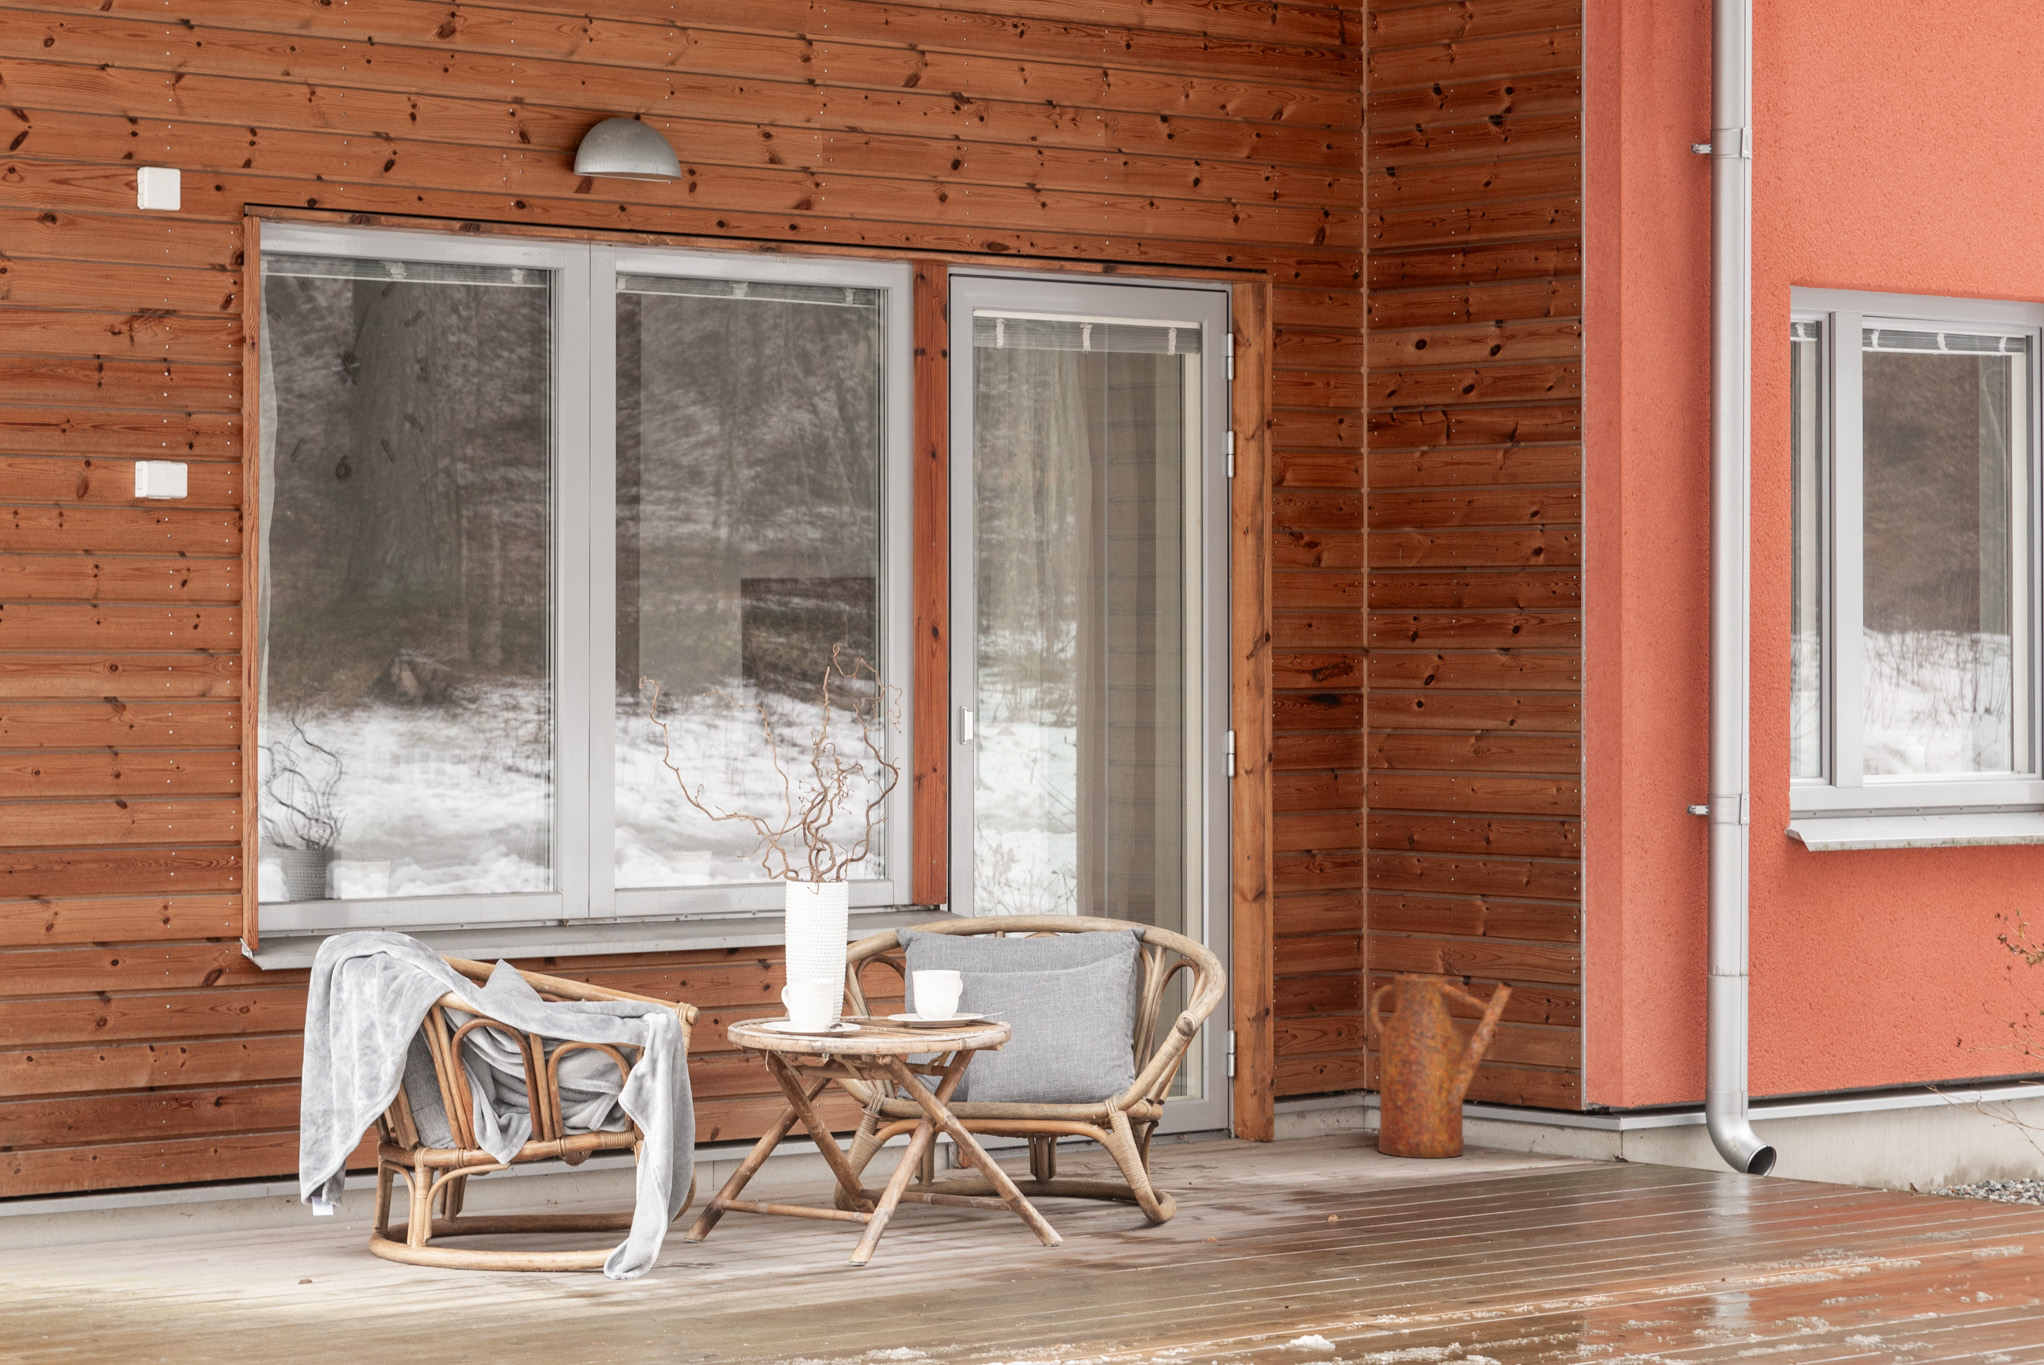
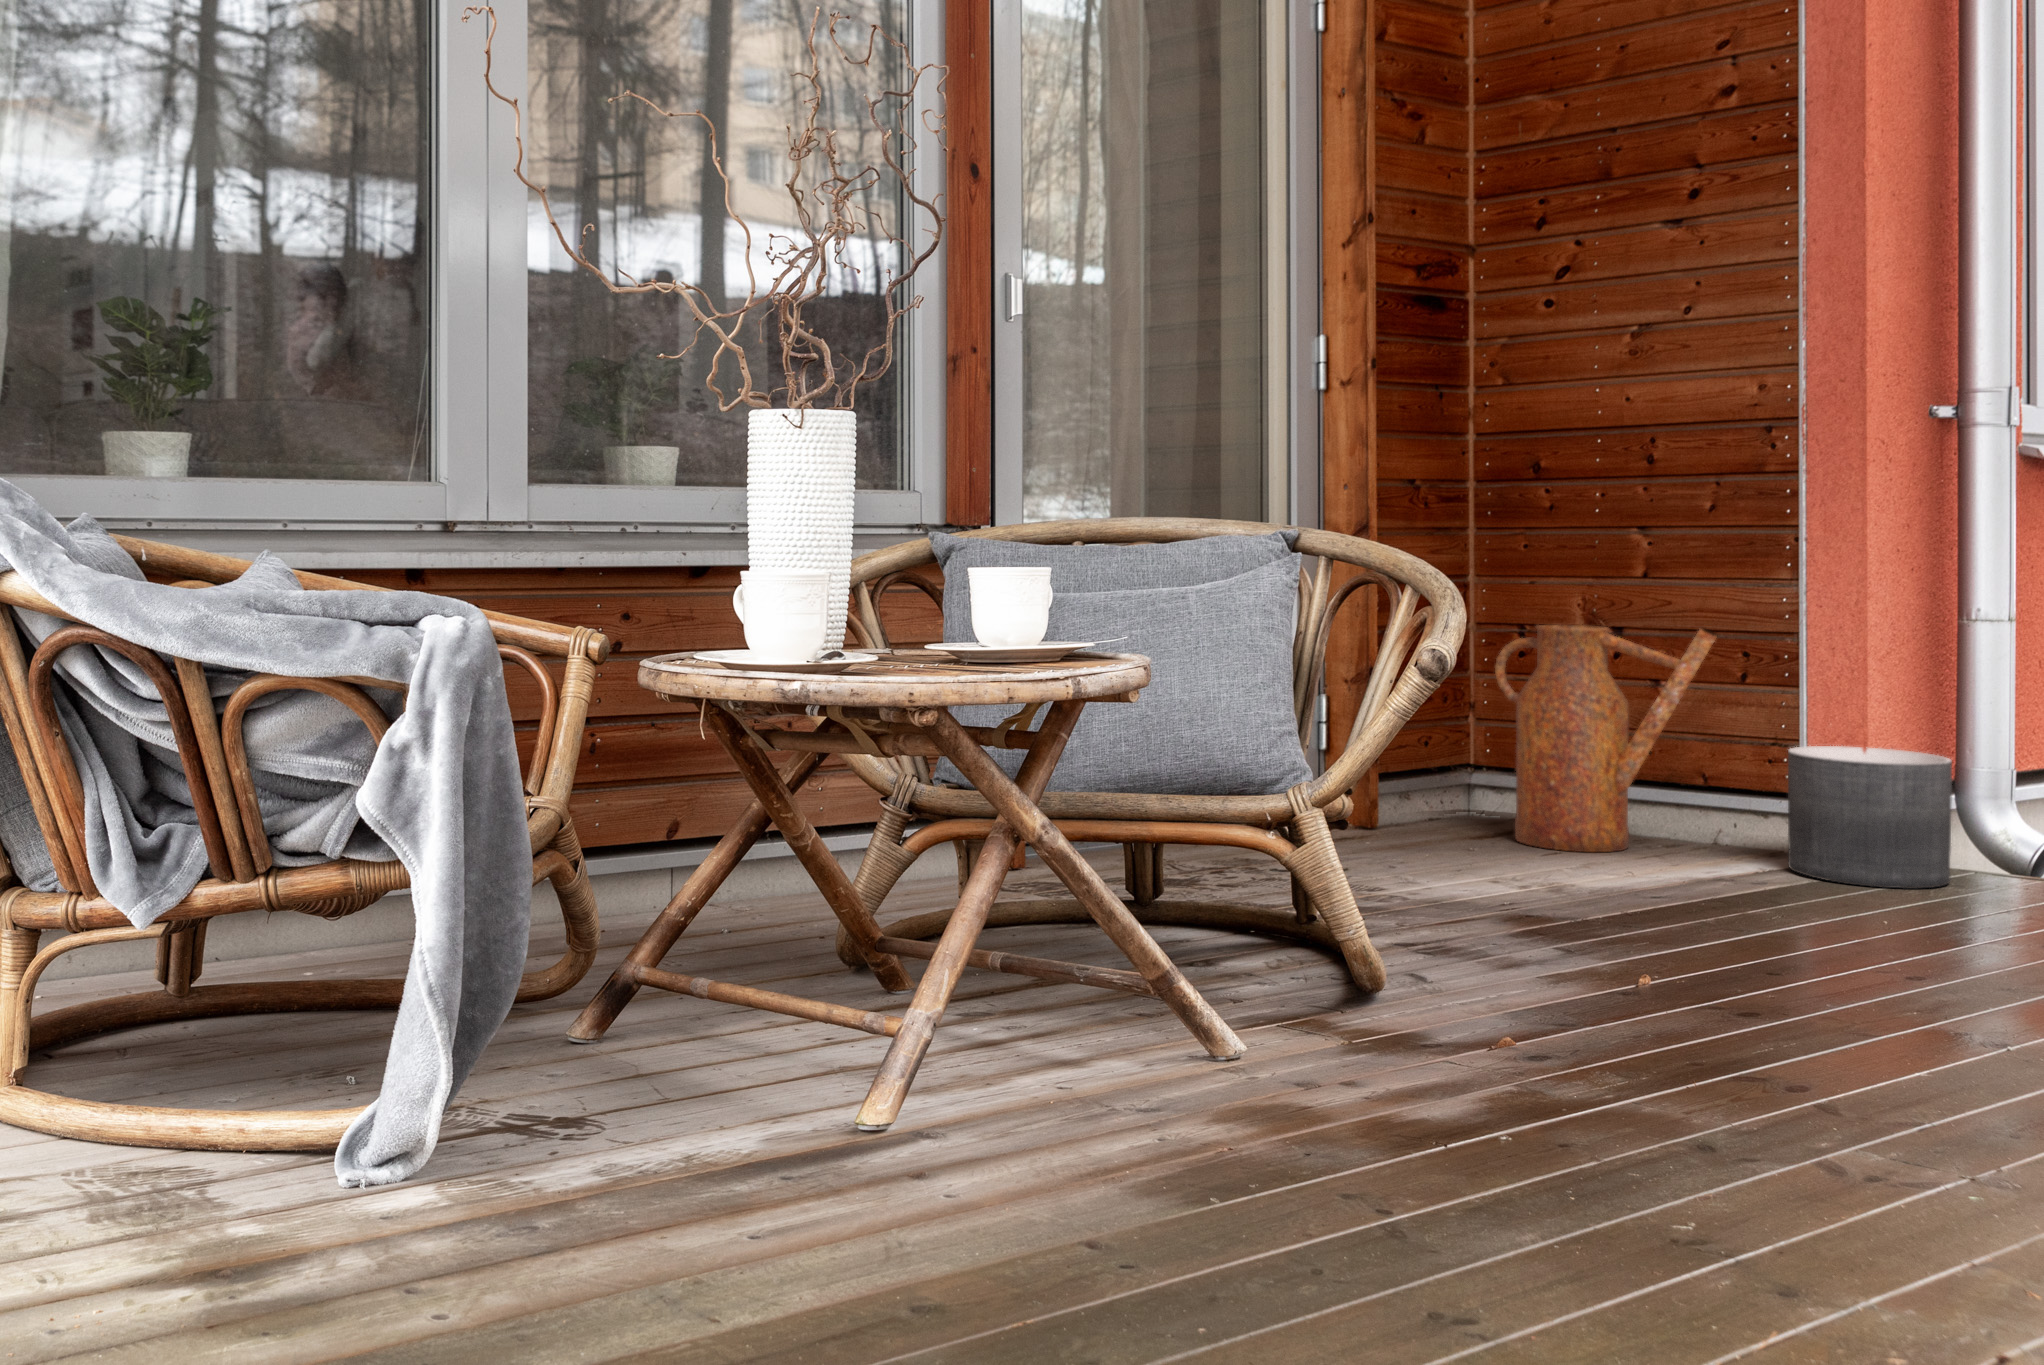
planter: none [1556,1074,1663,1179] -> present [1788,746,1952,889]

